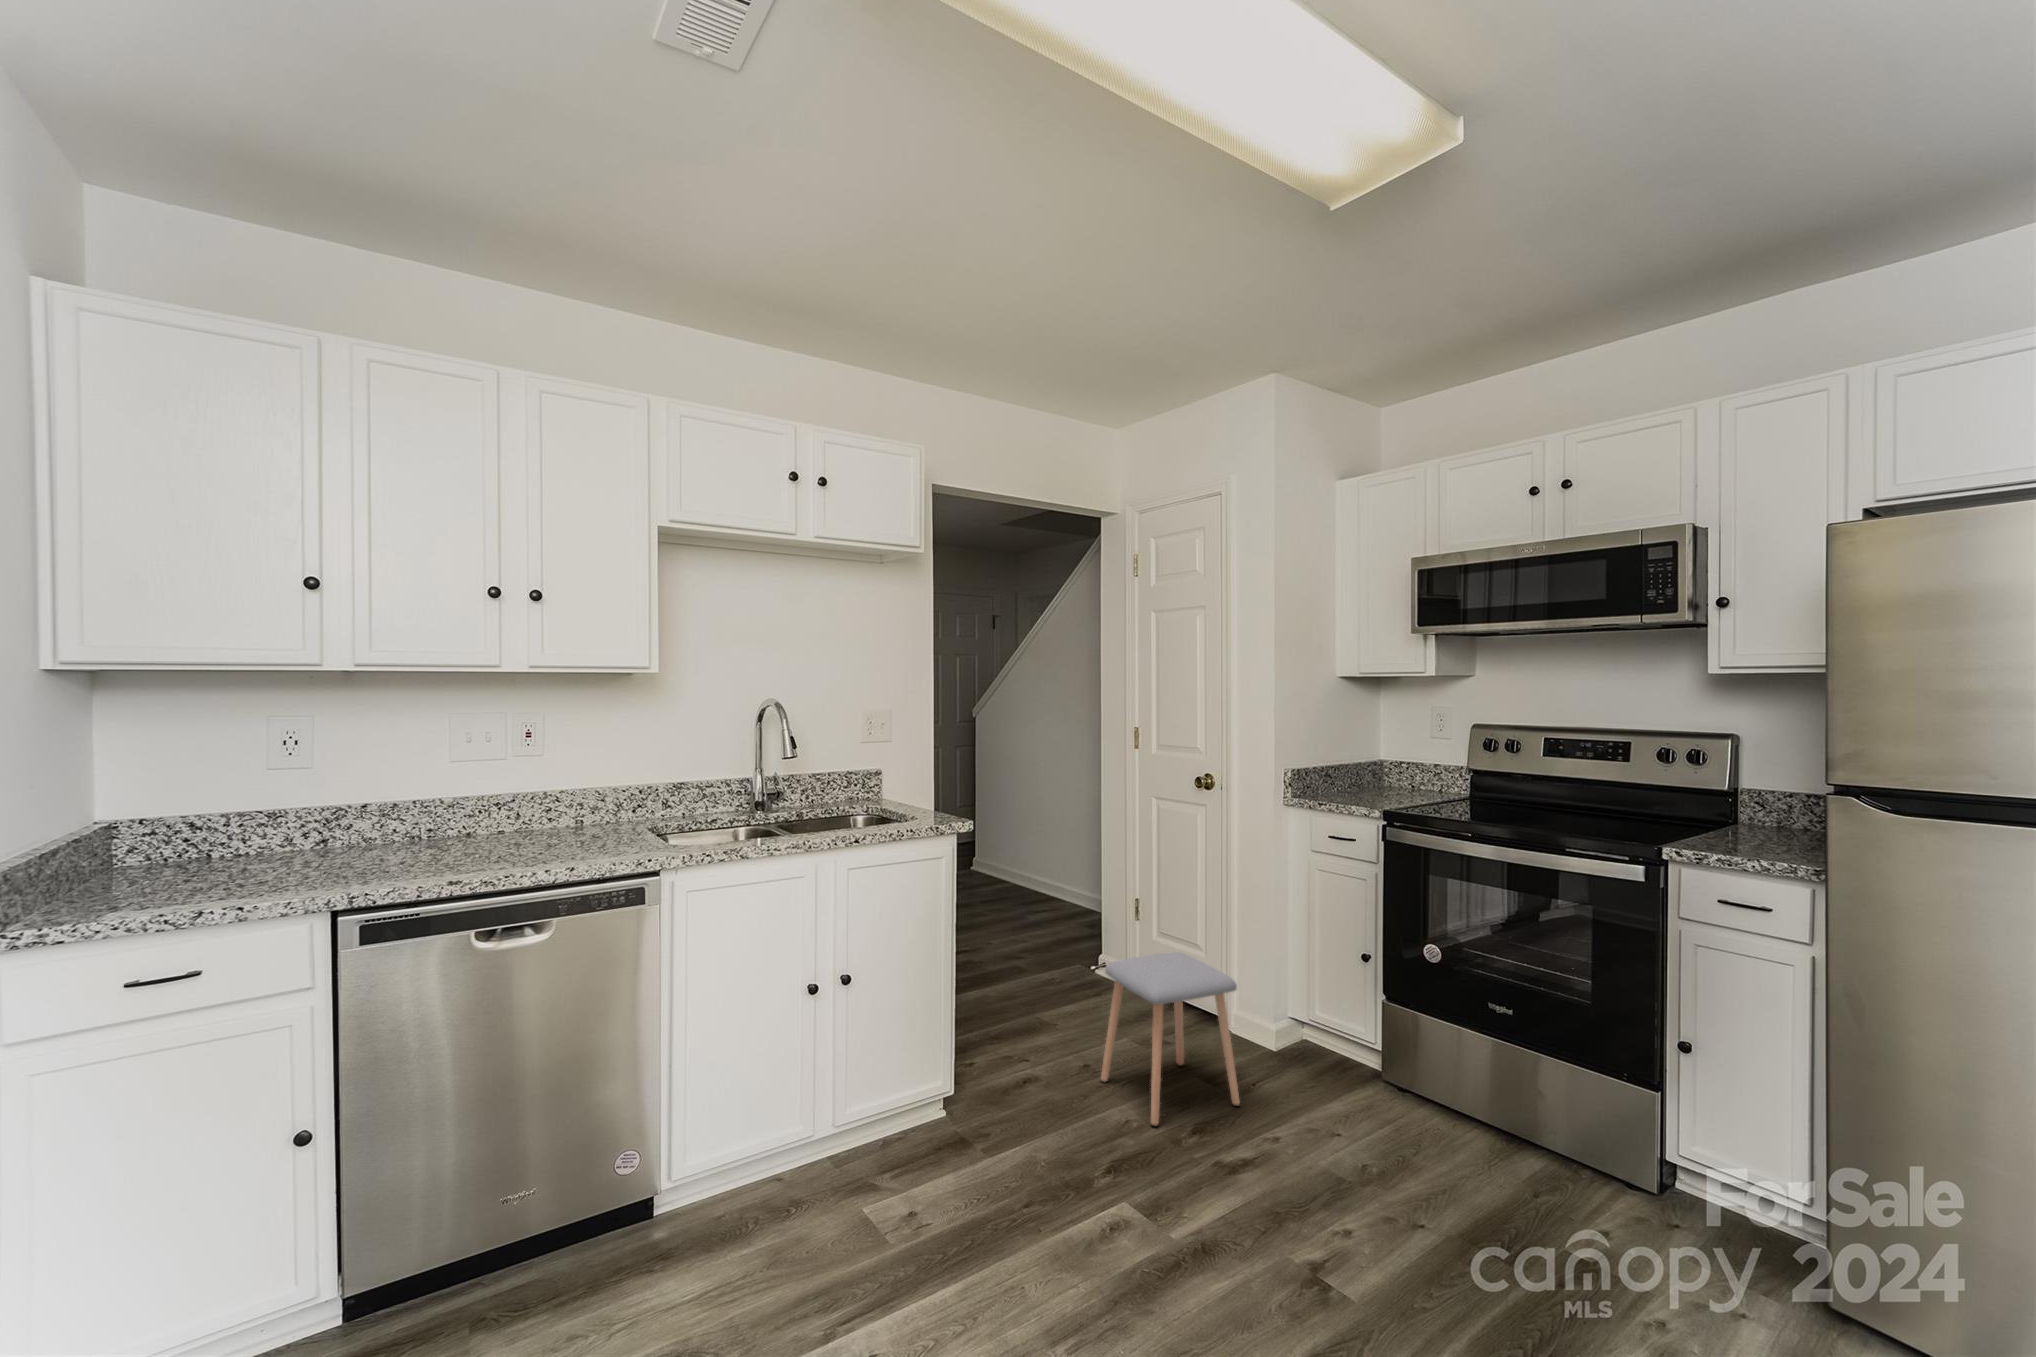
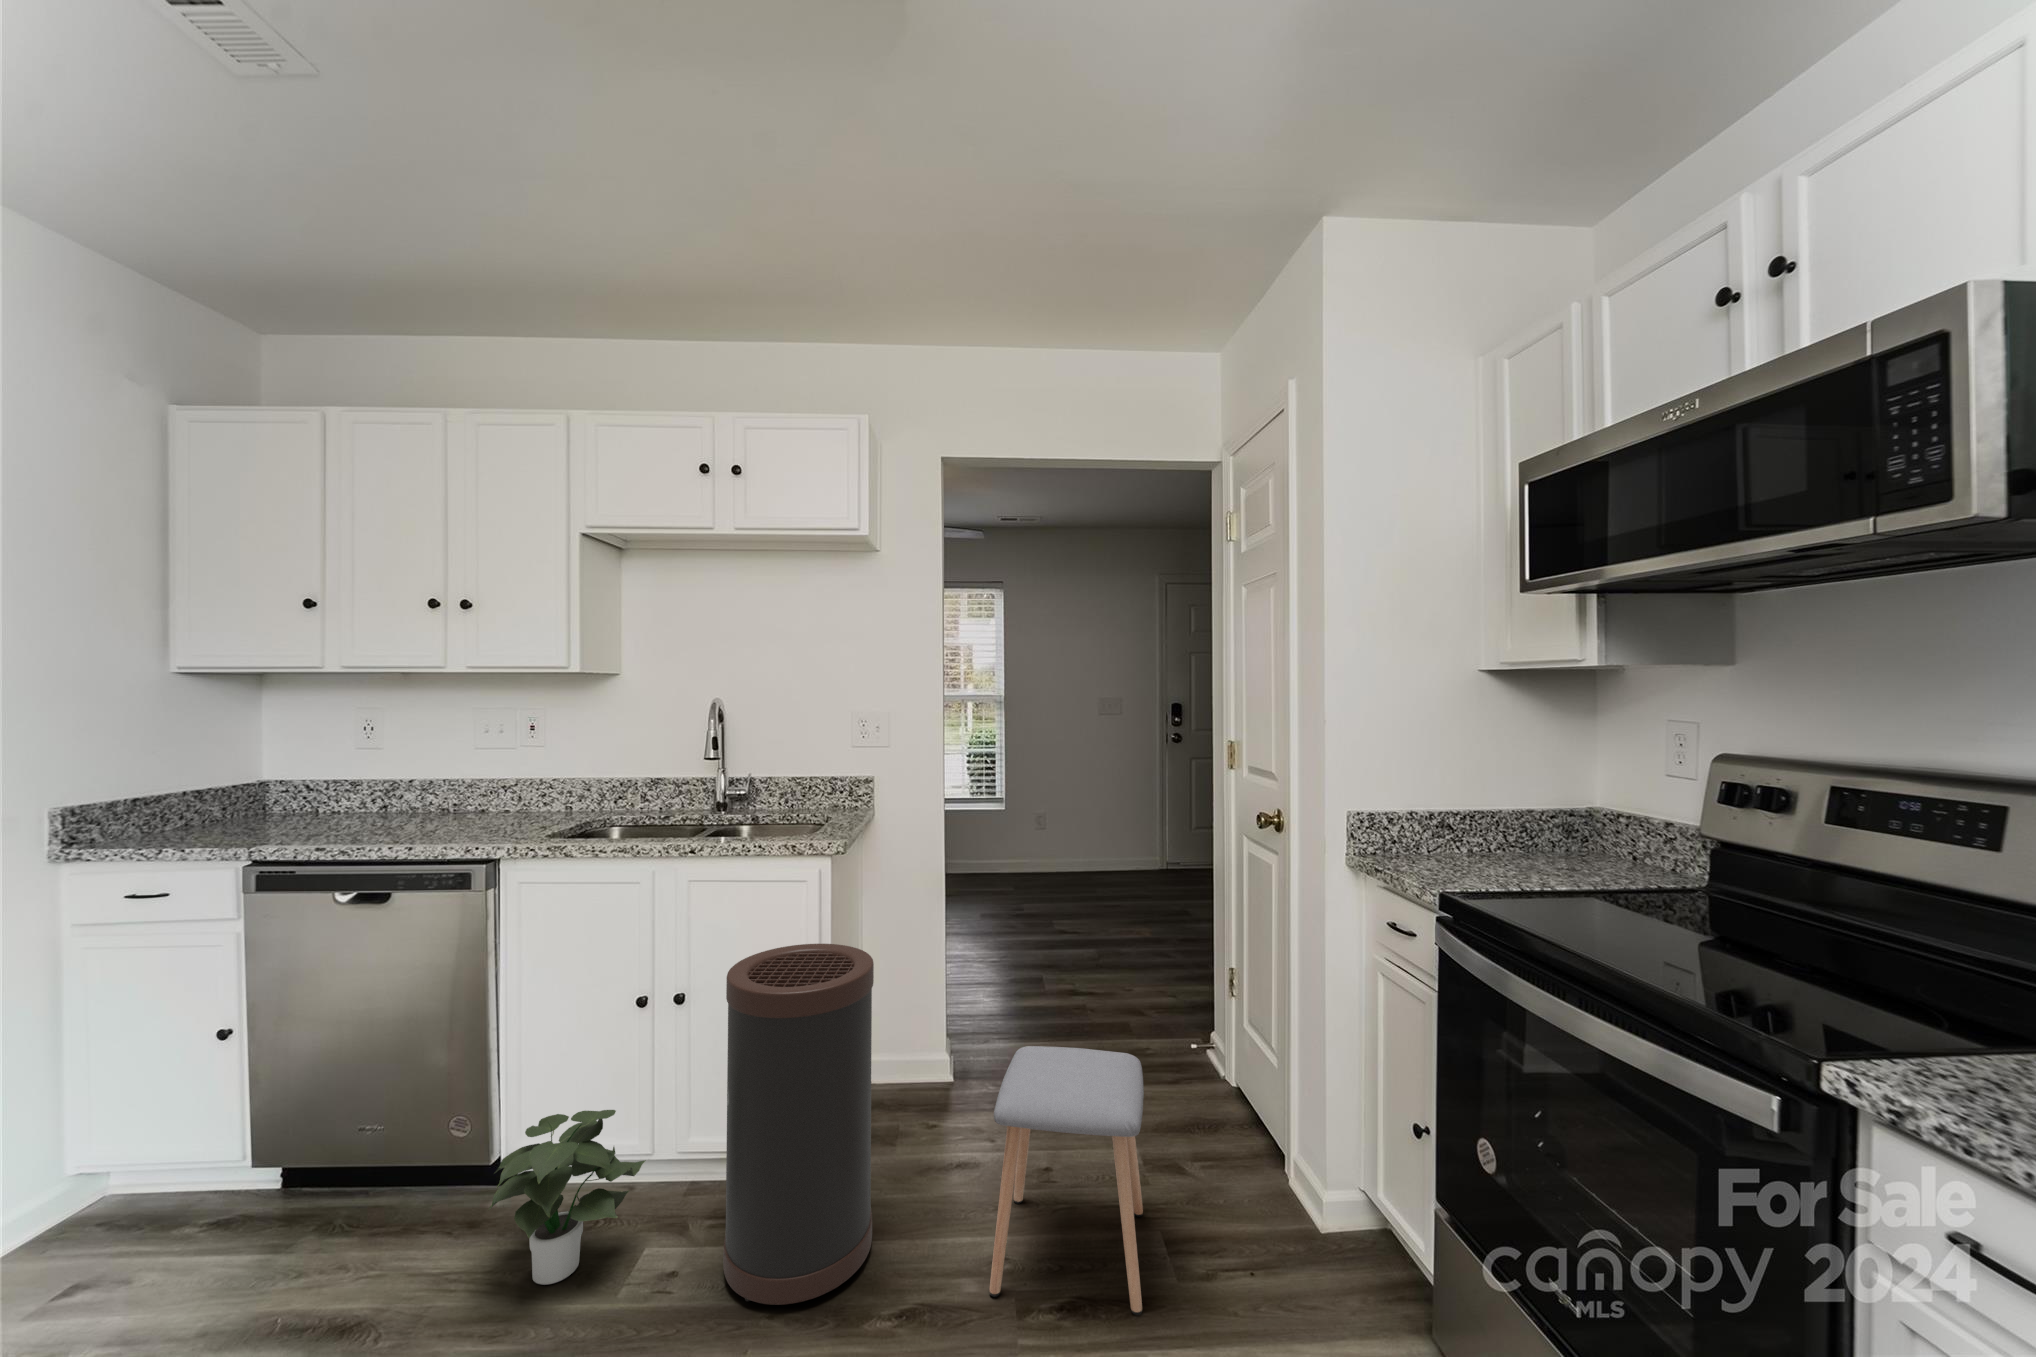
trash can: none [949,905,1065,1185] -> present [723,944,874,1305]
potted plant: none [764,1078,898,1240] -> present [489,1110,646,1285]

